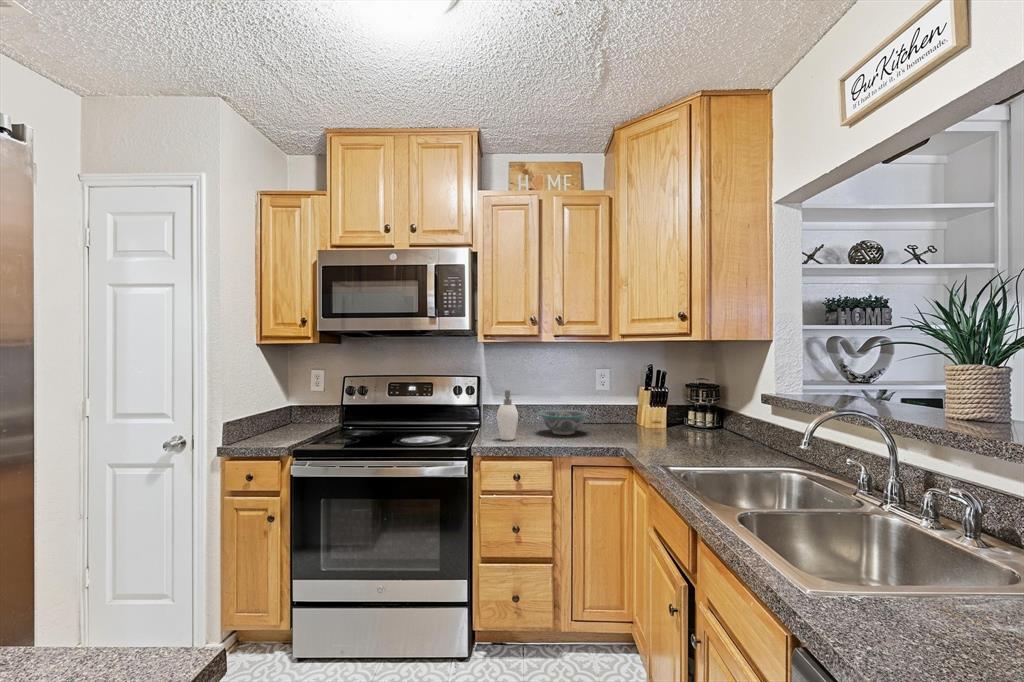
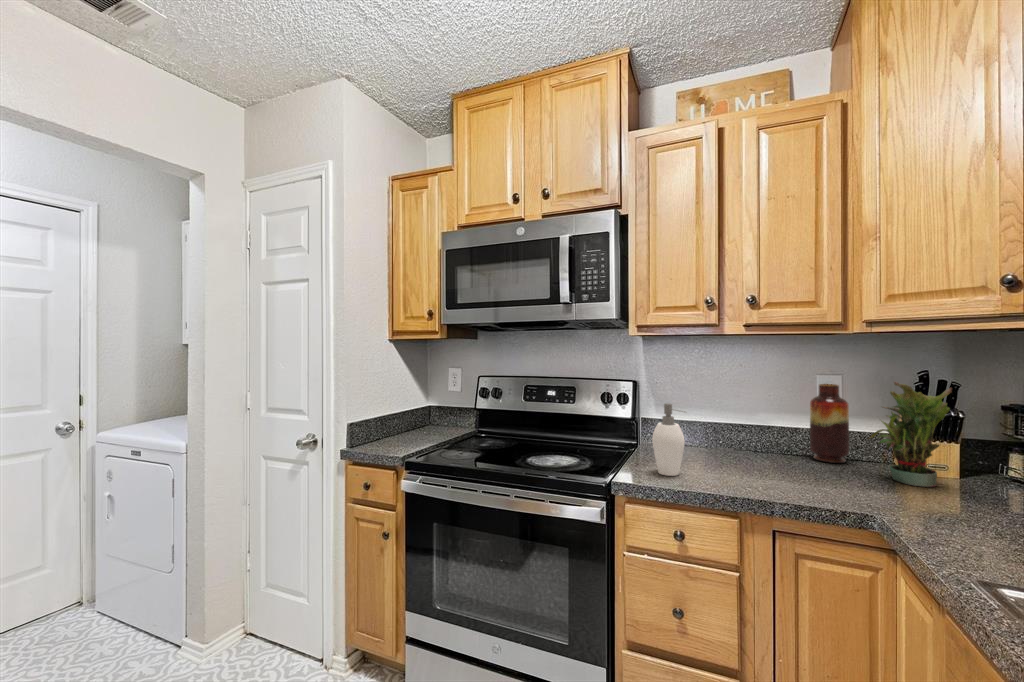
potted plant: none [622,371,661,433] -> present [869,382,952,487]
vase: none [593,376,614,427] -> present [810,384,849,463]
bowl: present [538,410,589,435] -> none [717,432,806,474]

